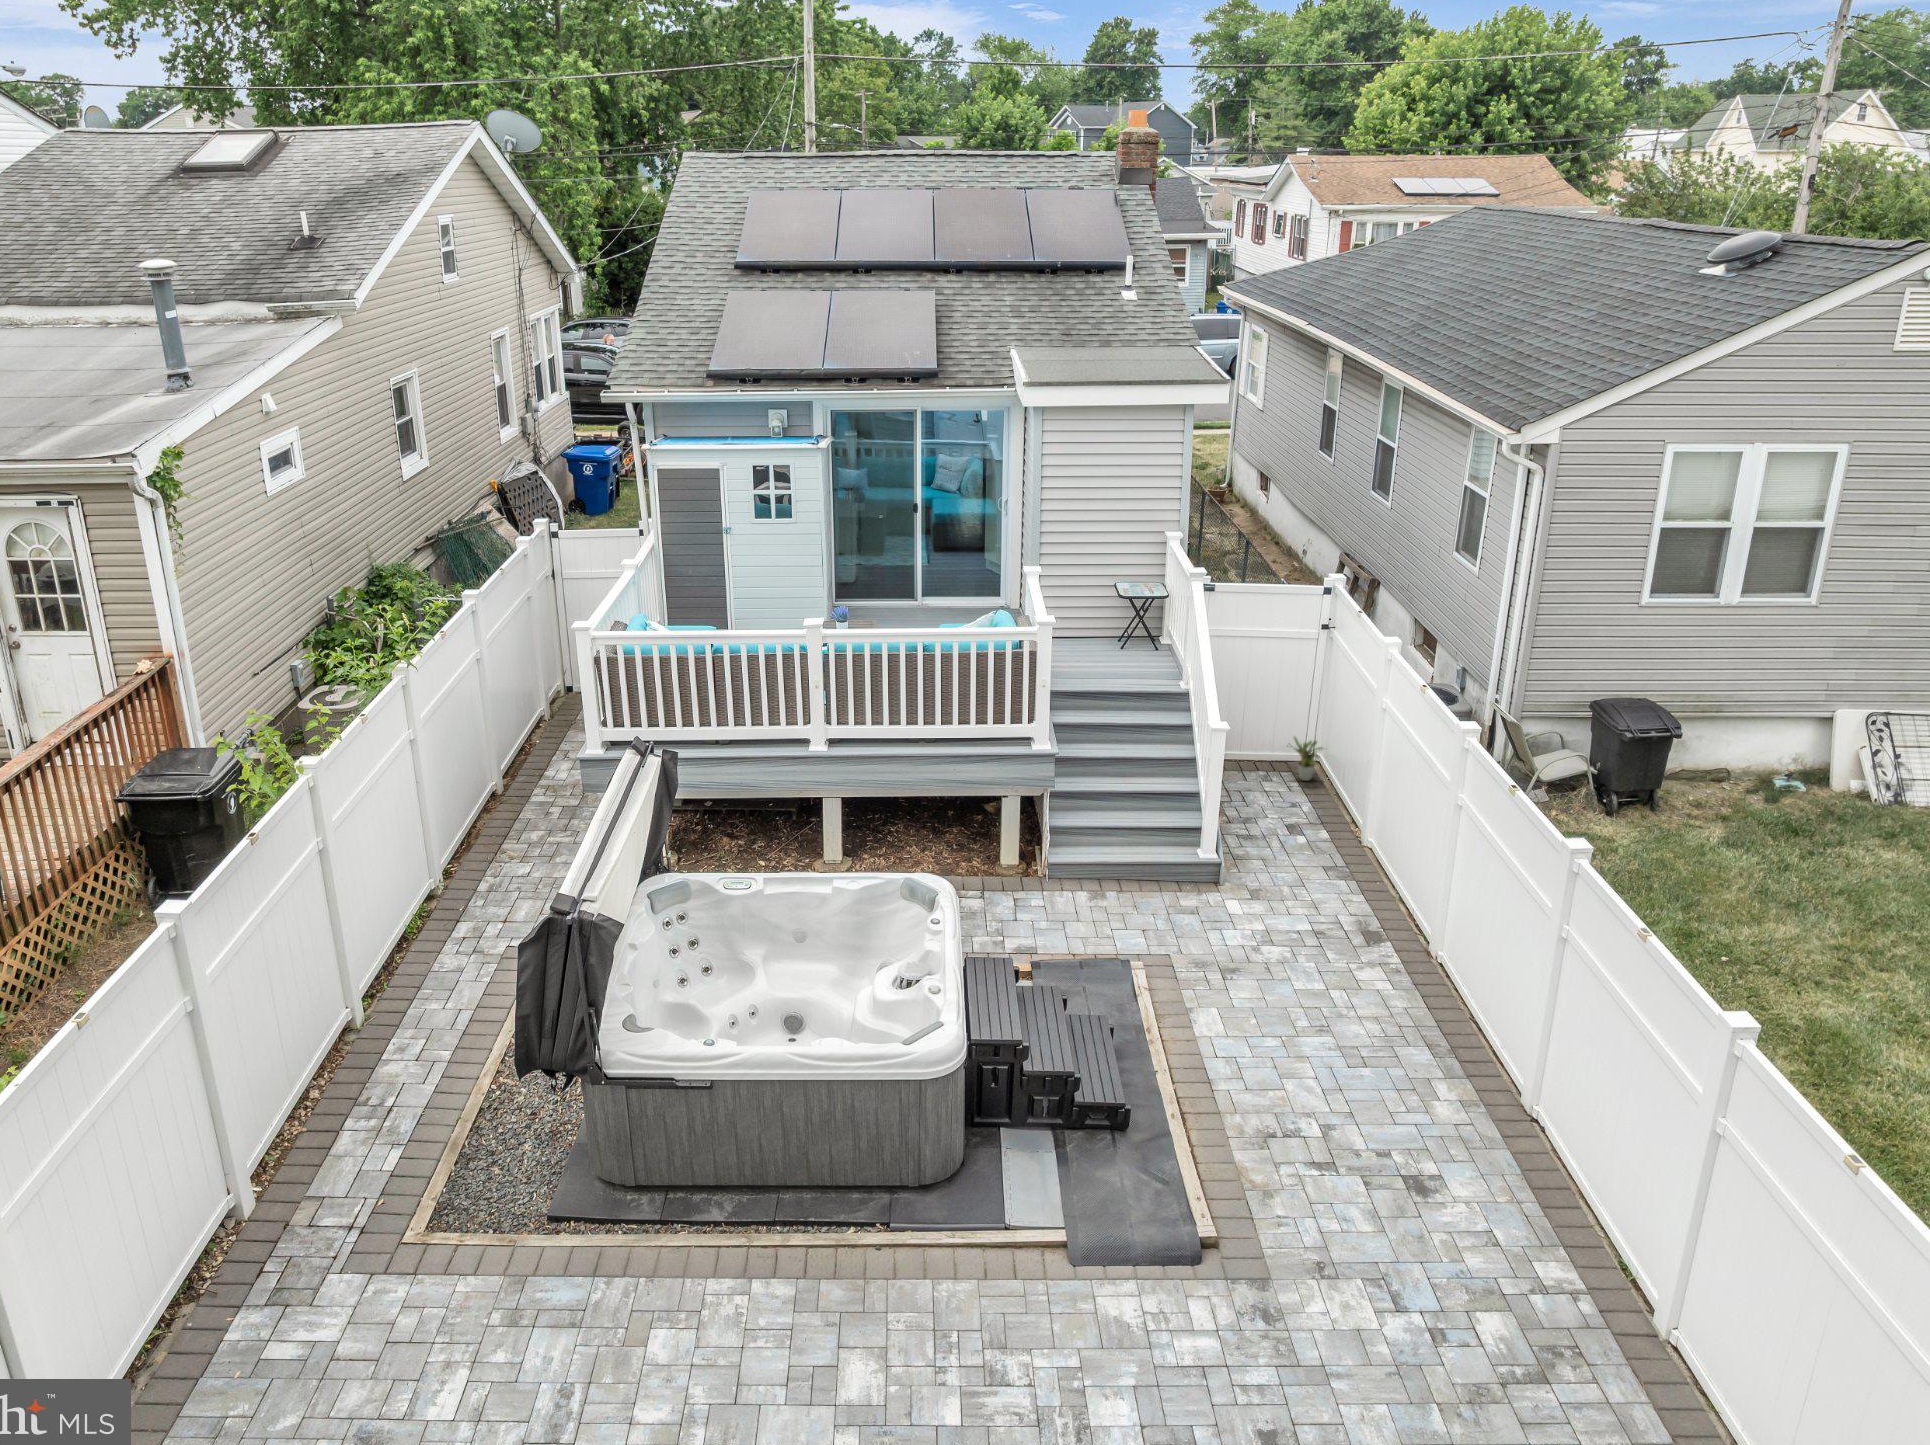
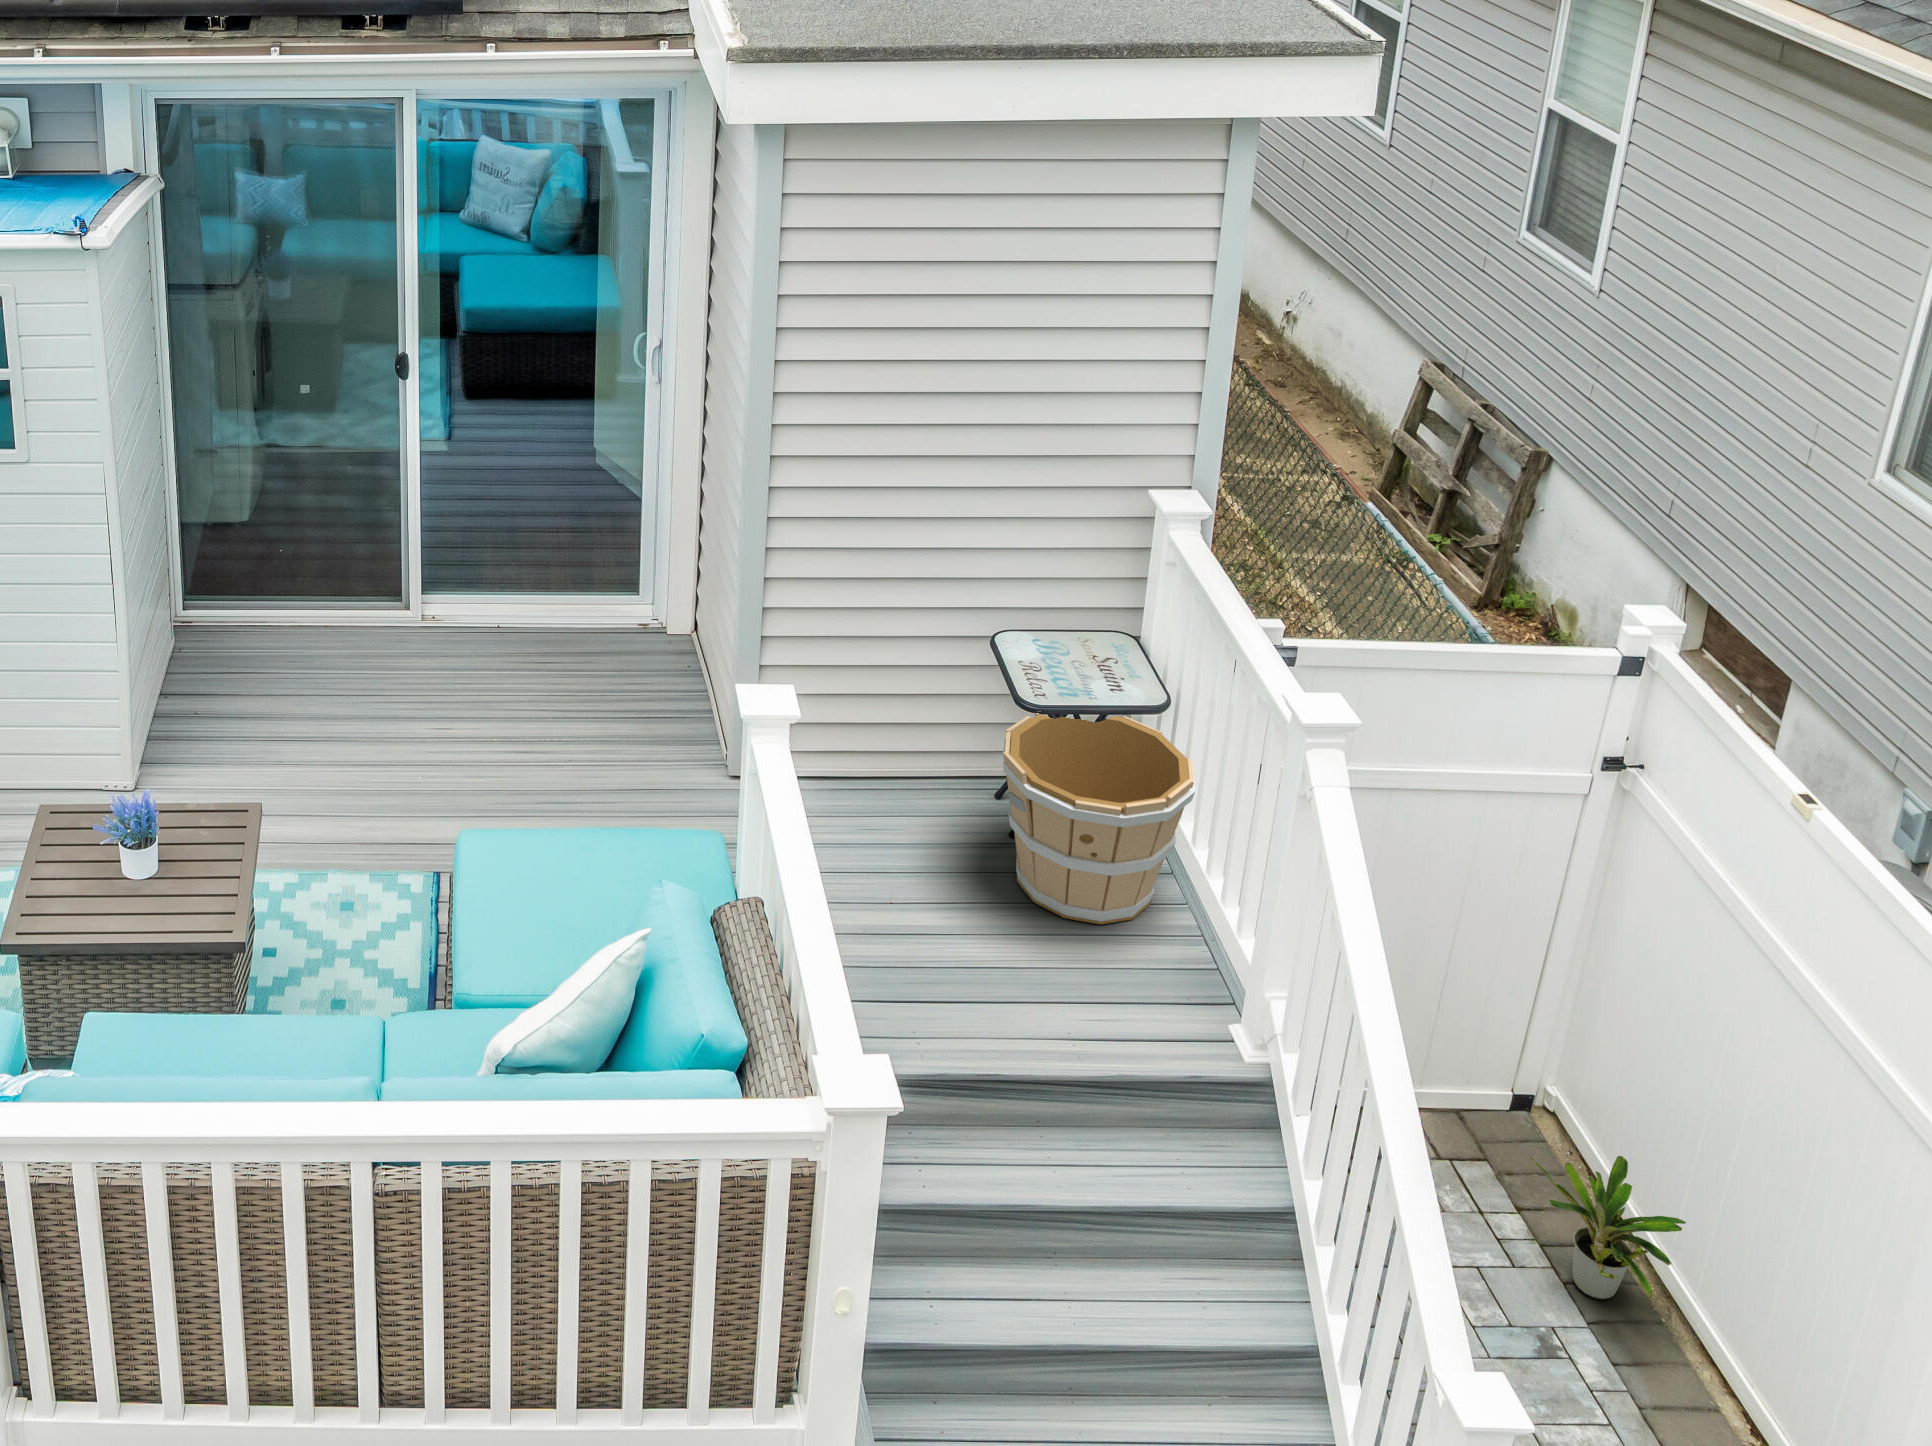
wooden bucket: none [1117,603,1178,666] -> present [1003,713,1195,924]

